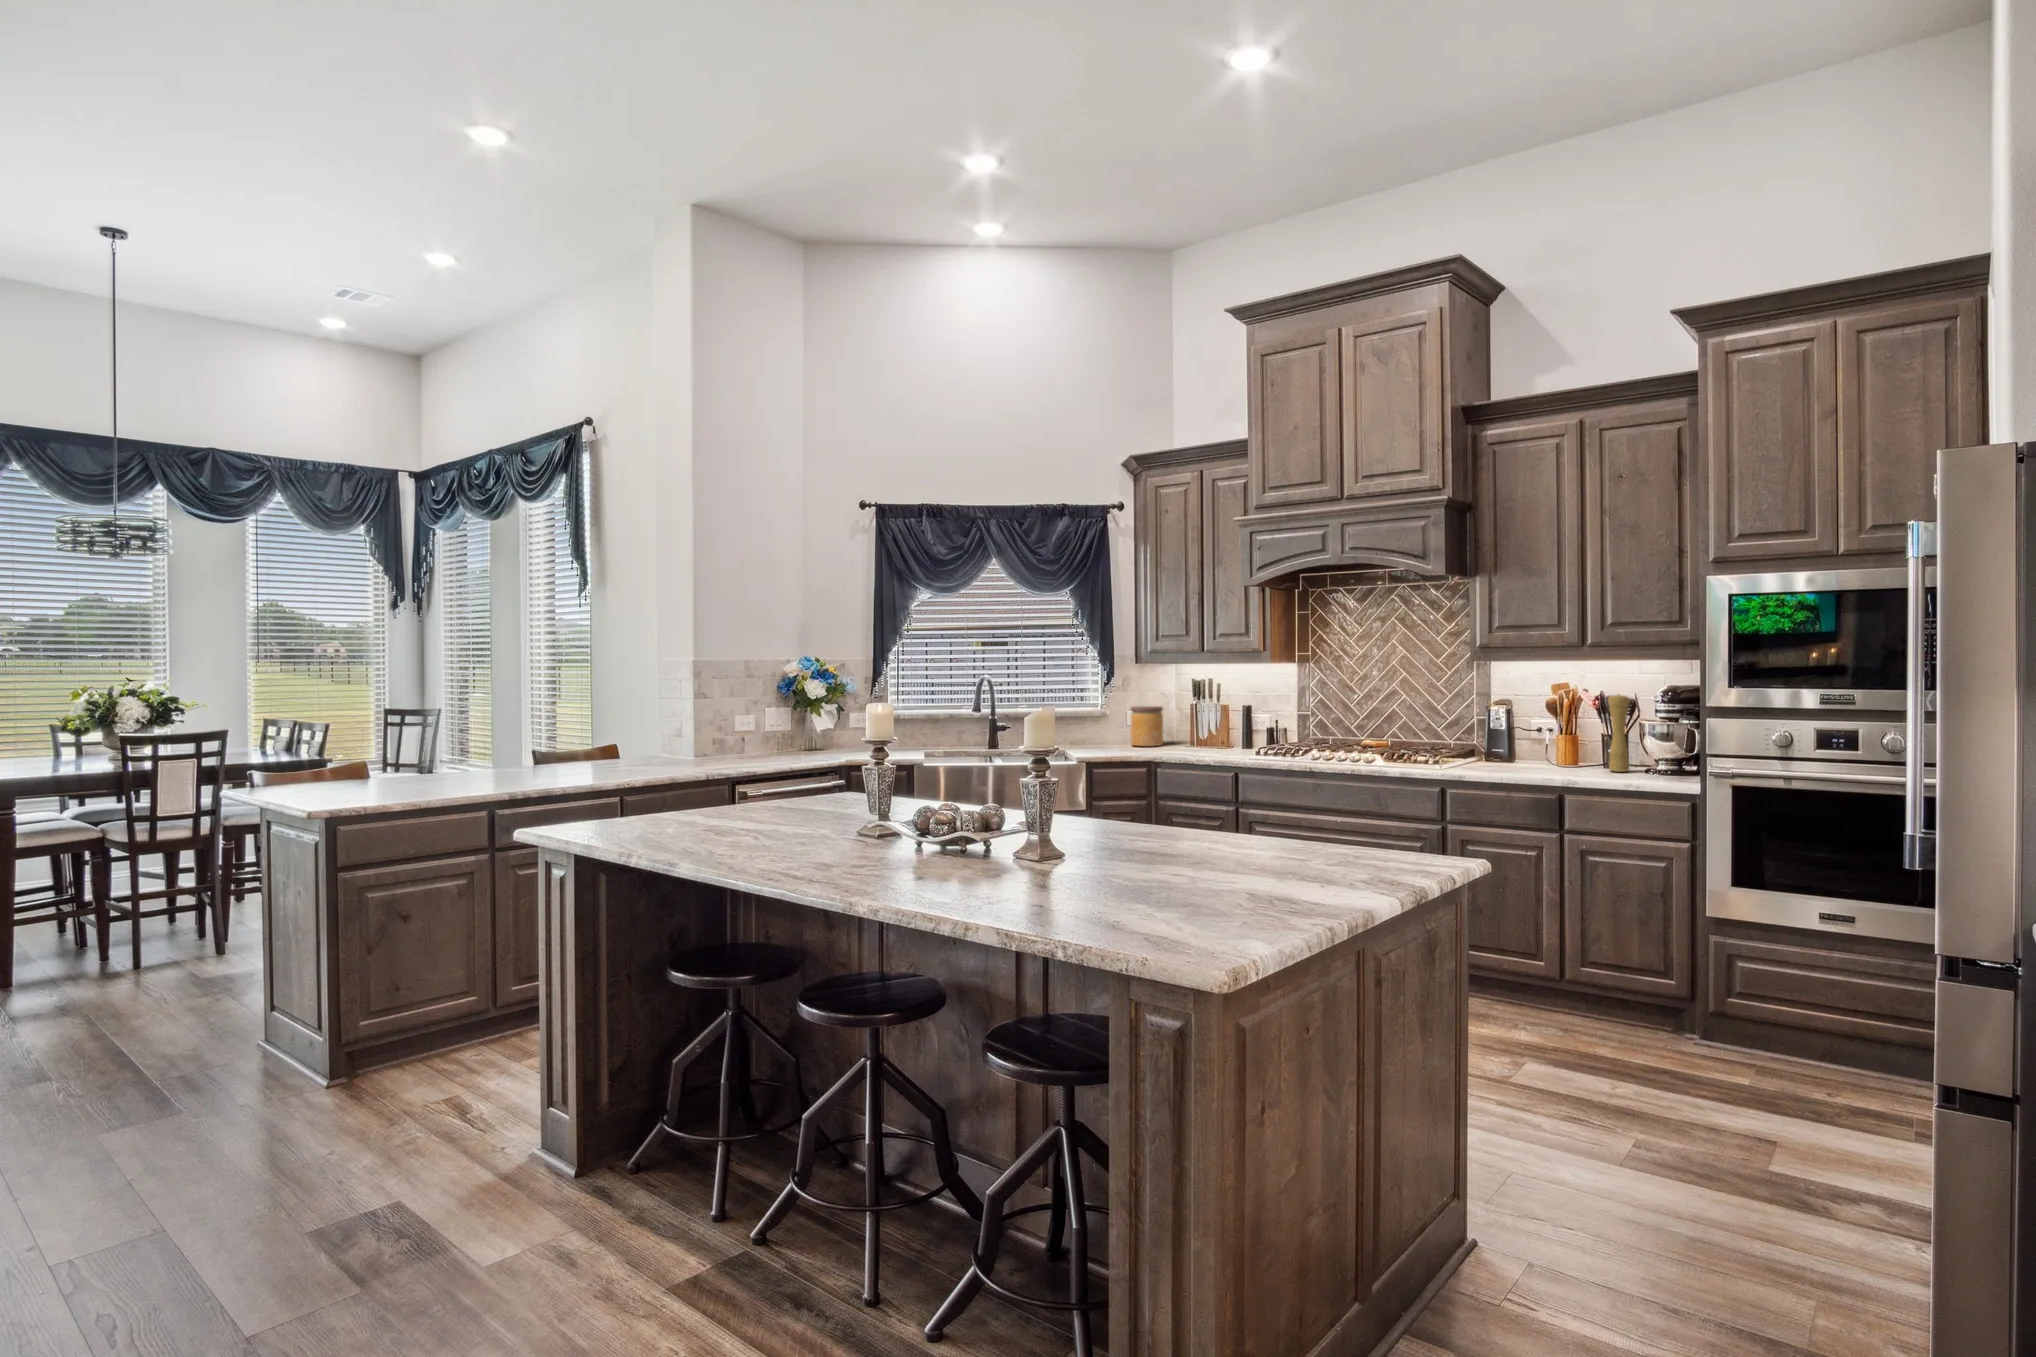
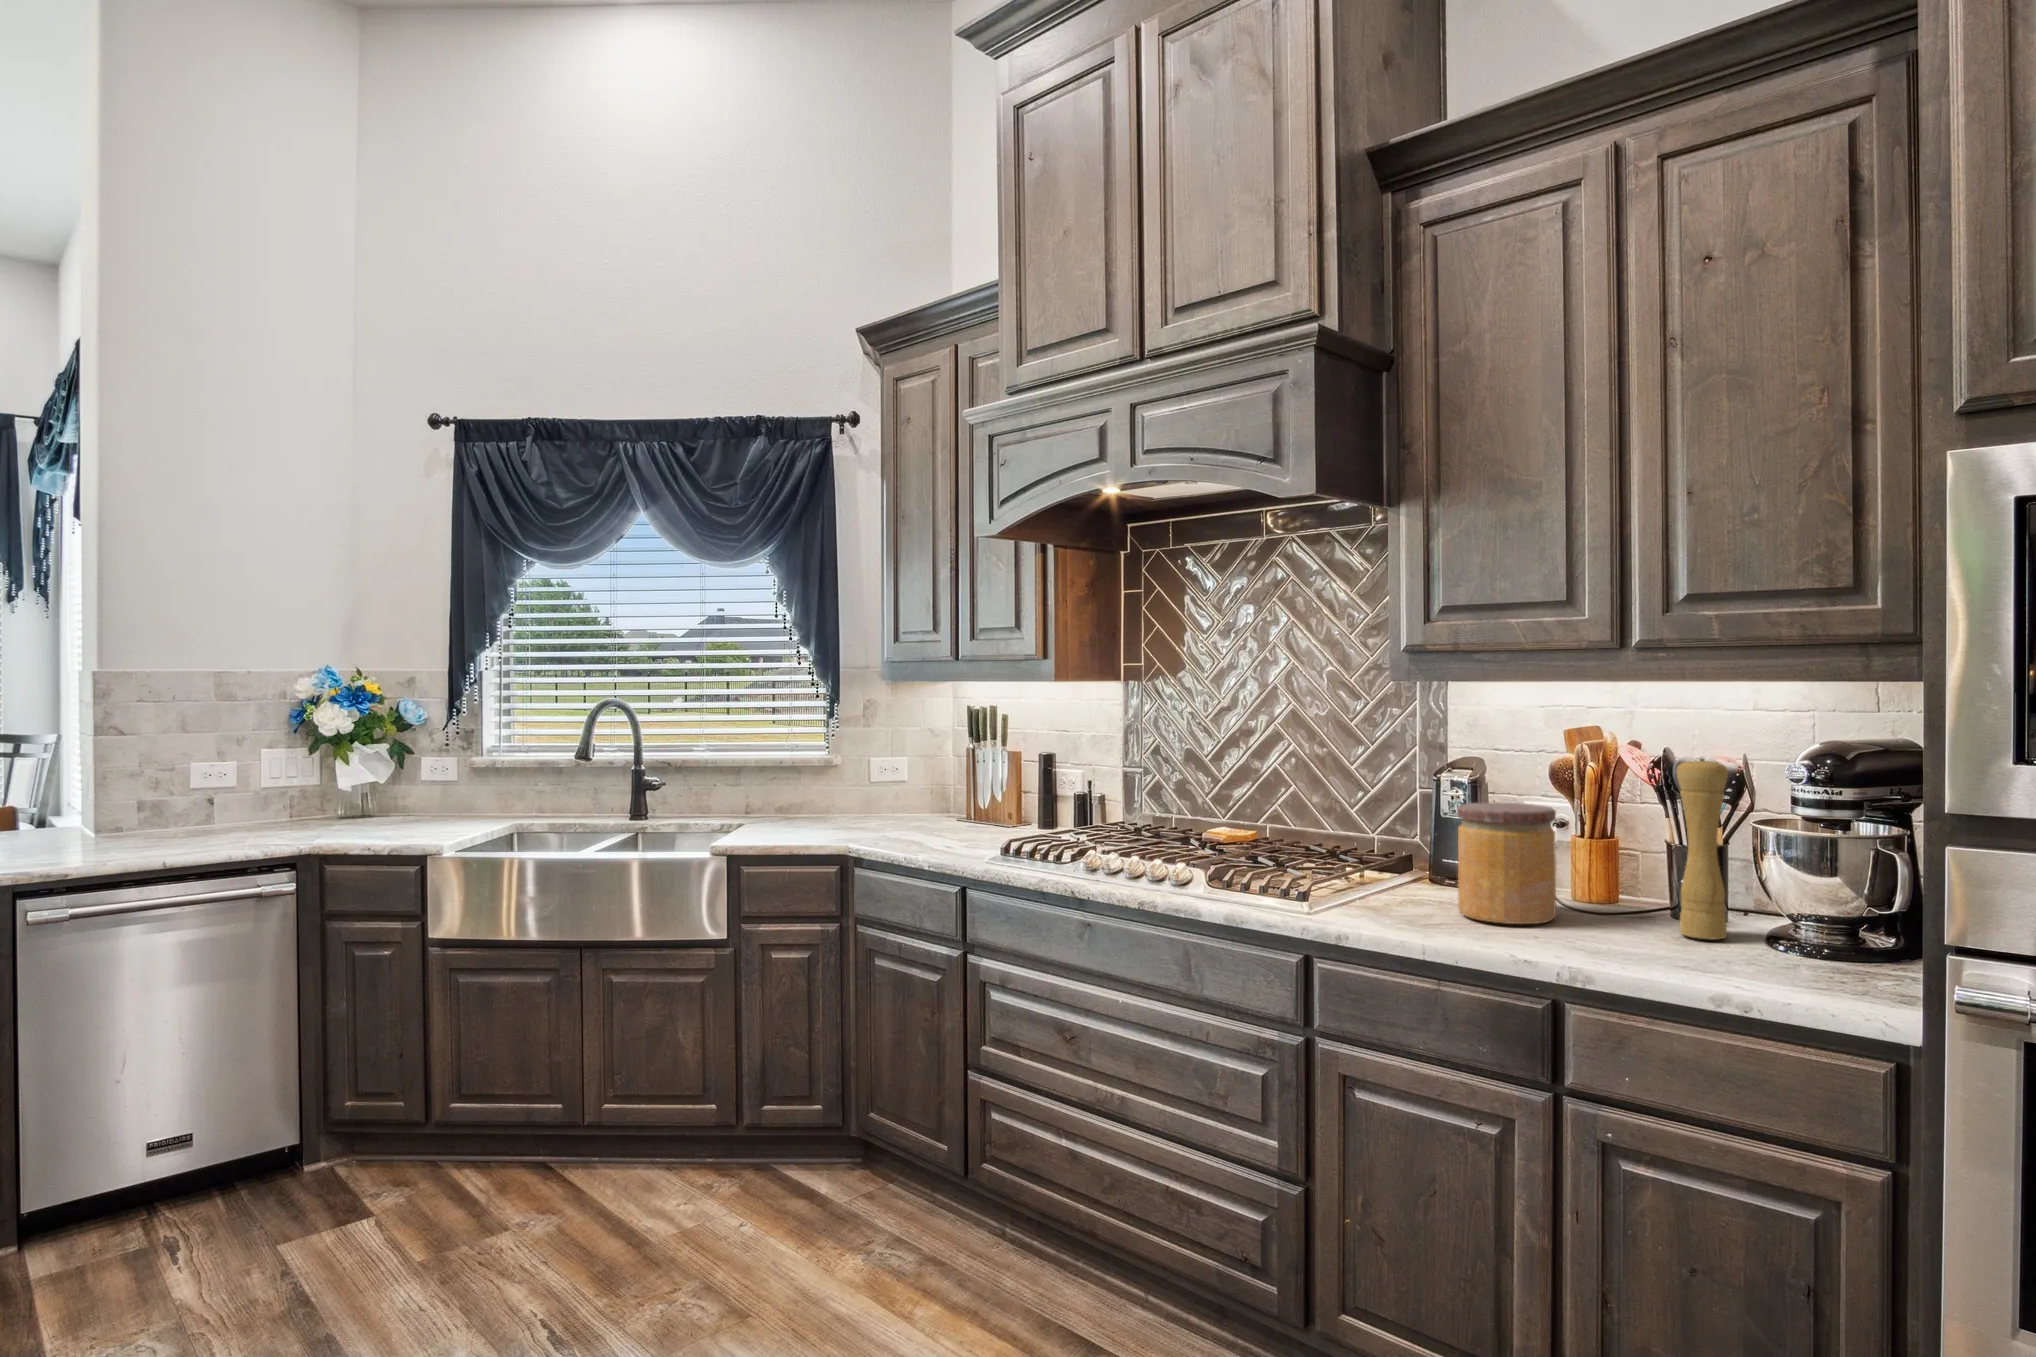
jar: present [1131,706,1163,746] -> present [1457,802,1556,924]

